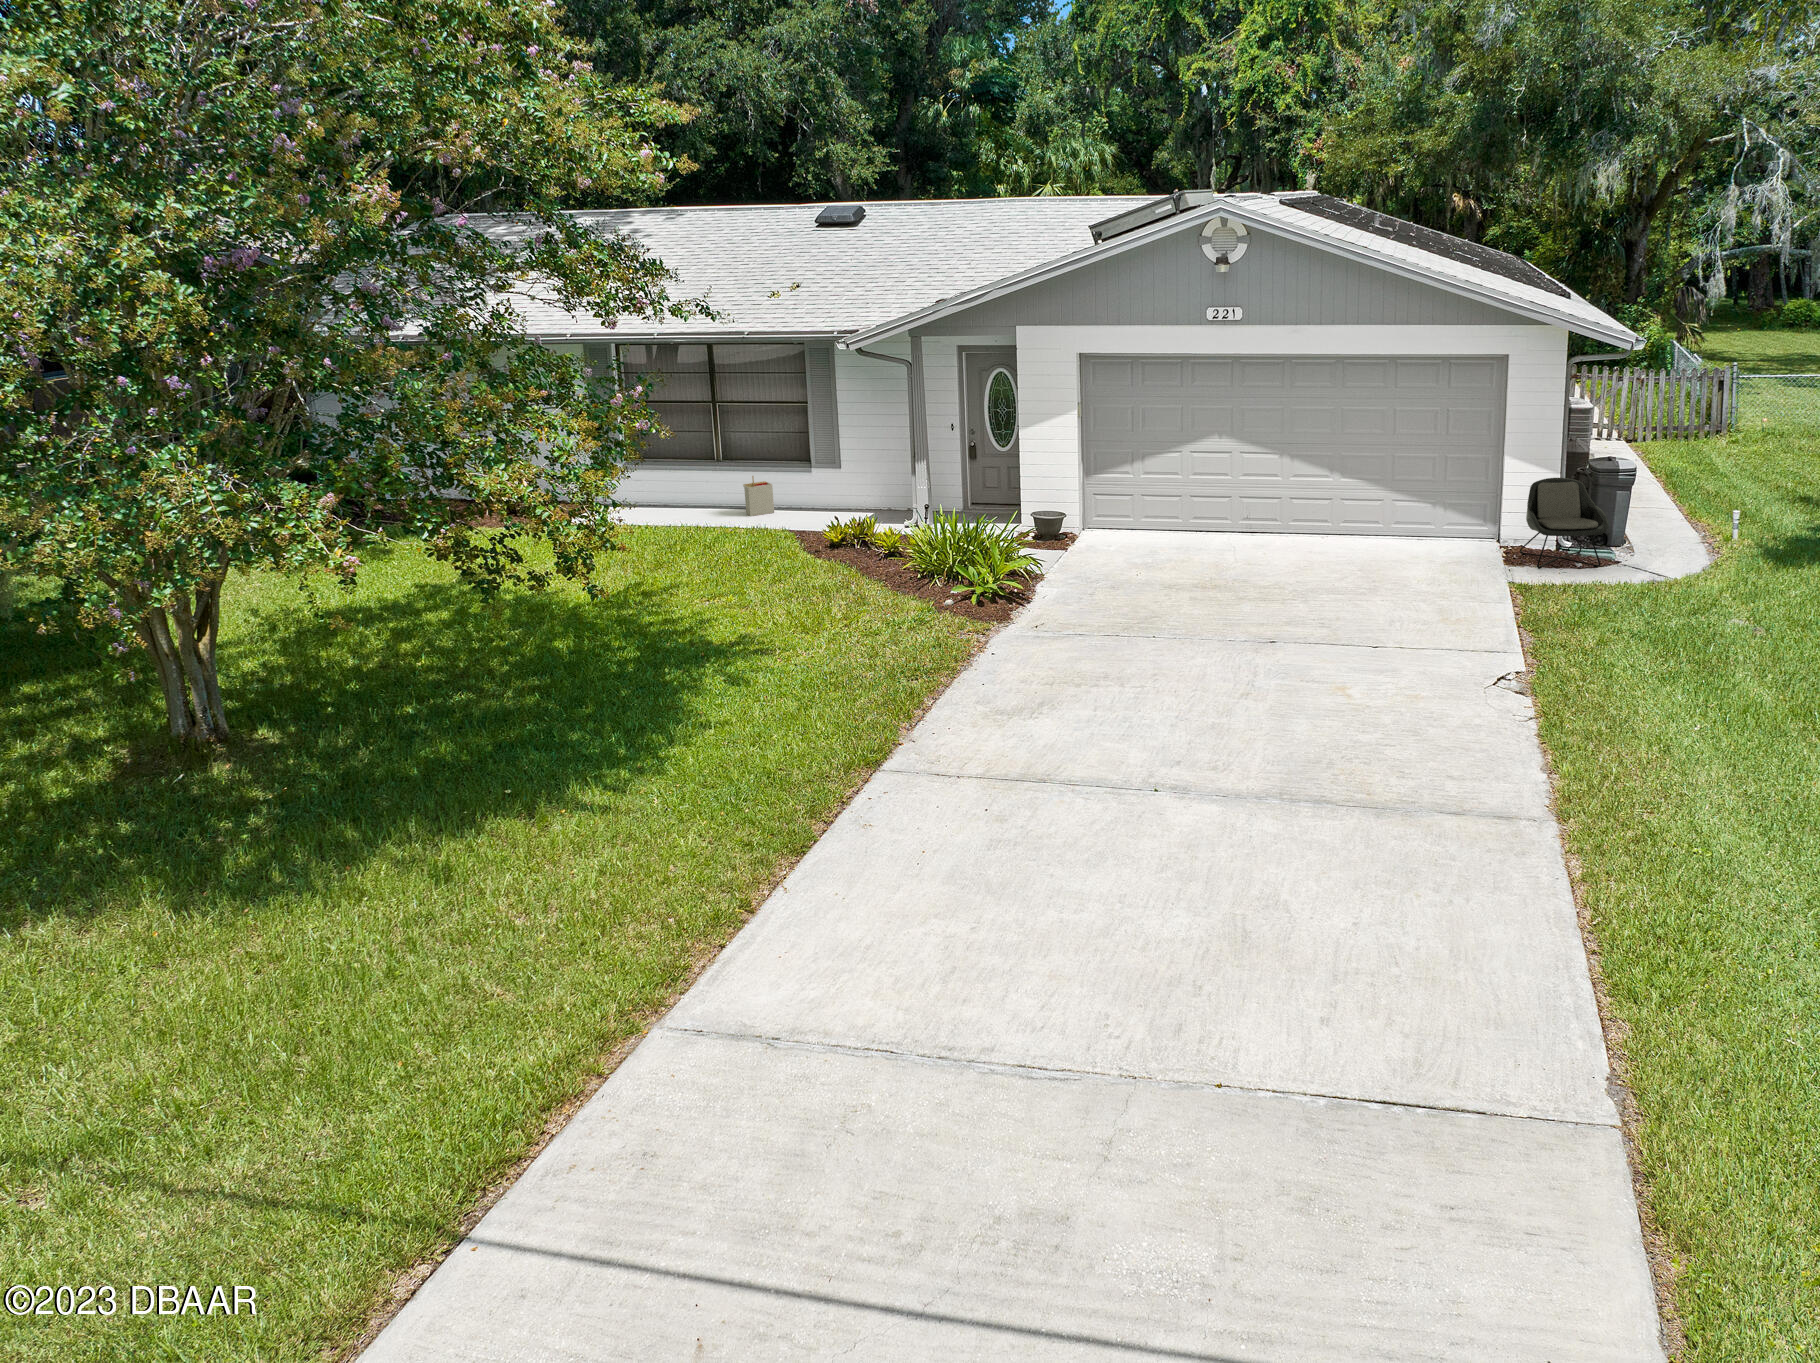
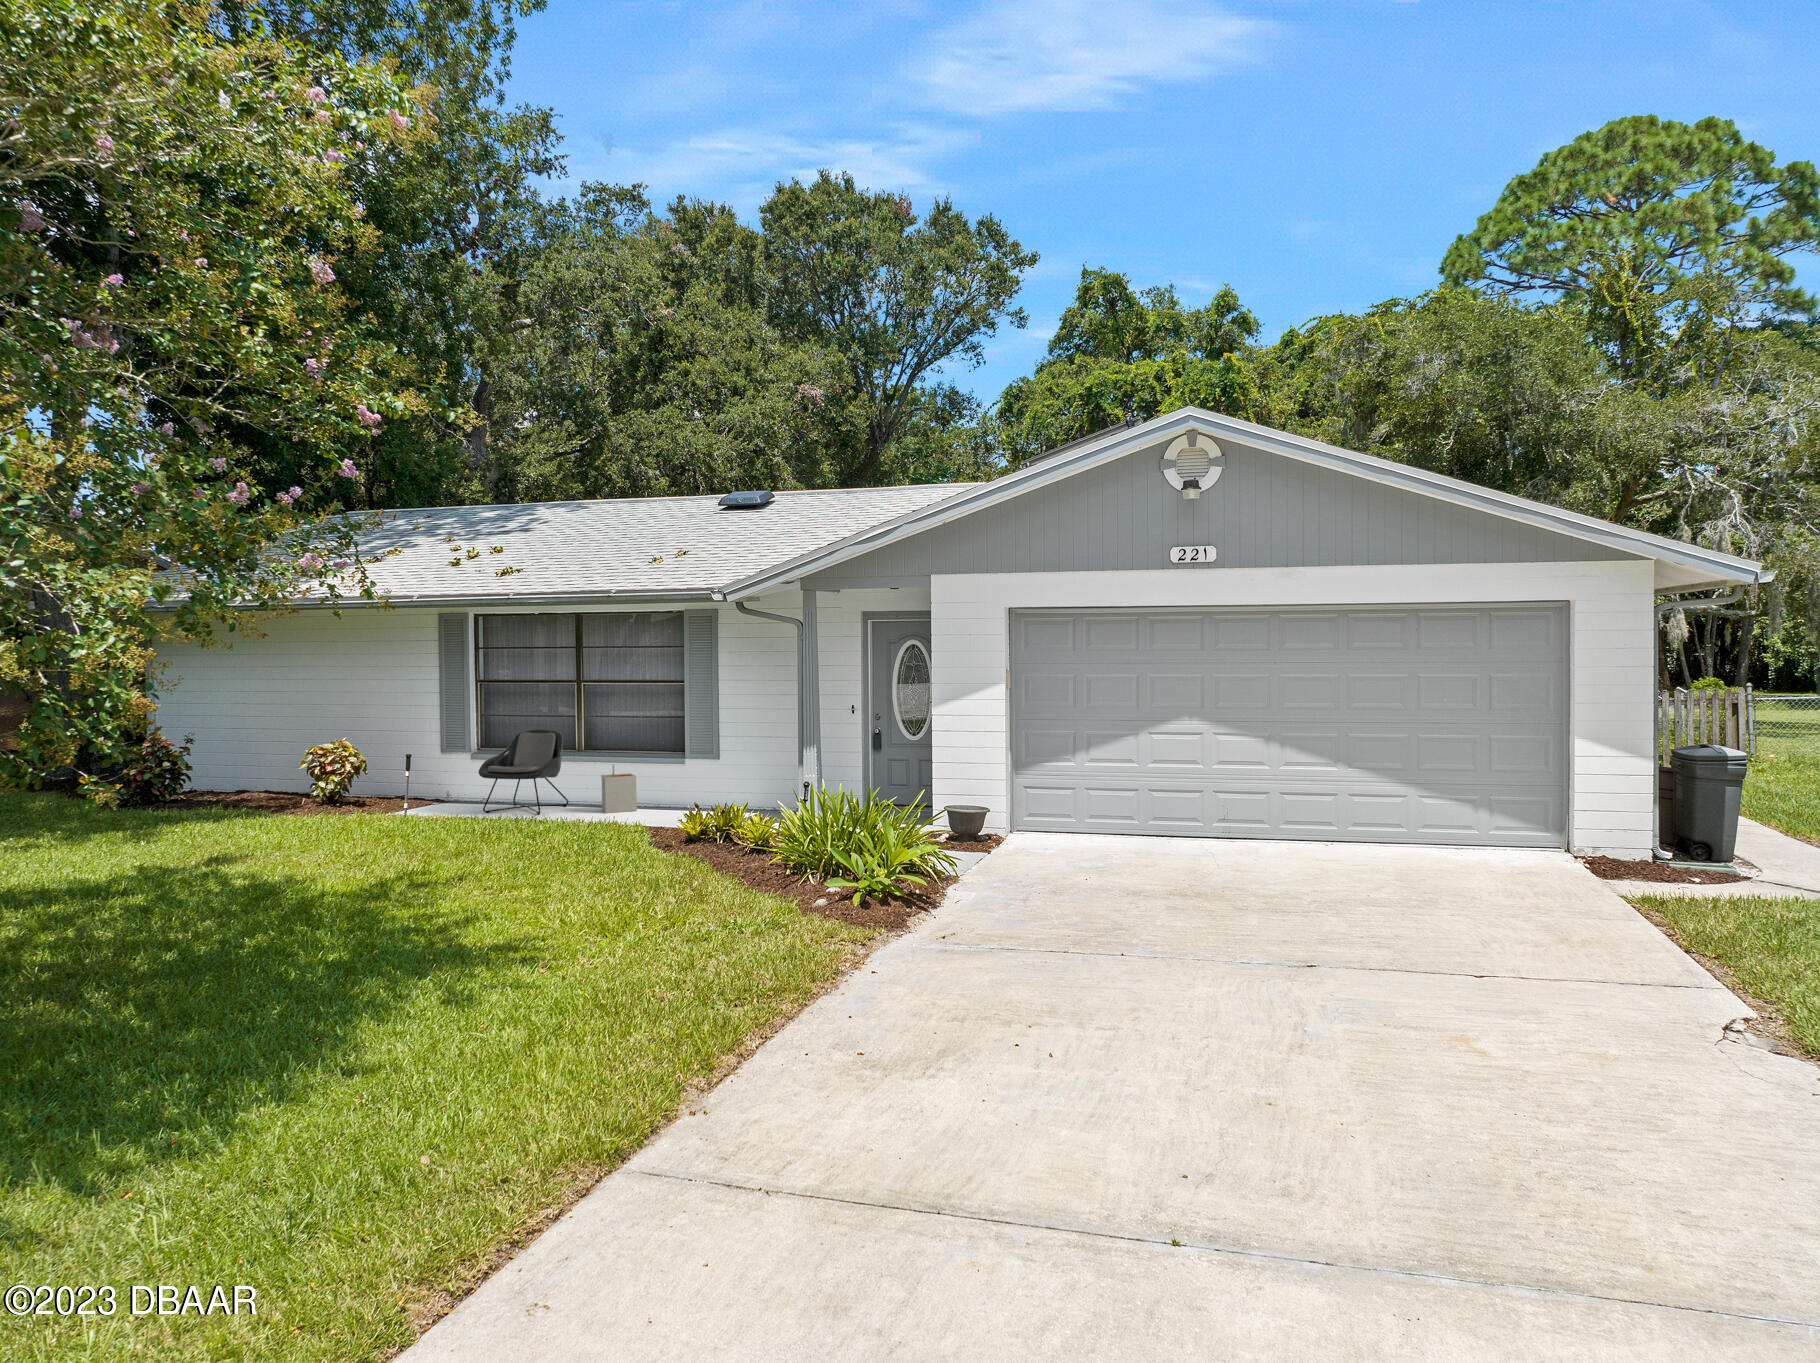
lounge chair: present [1520,478,1608,569] -> present [479,729,568,815]

